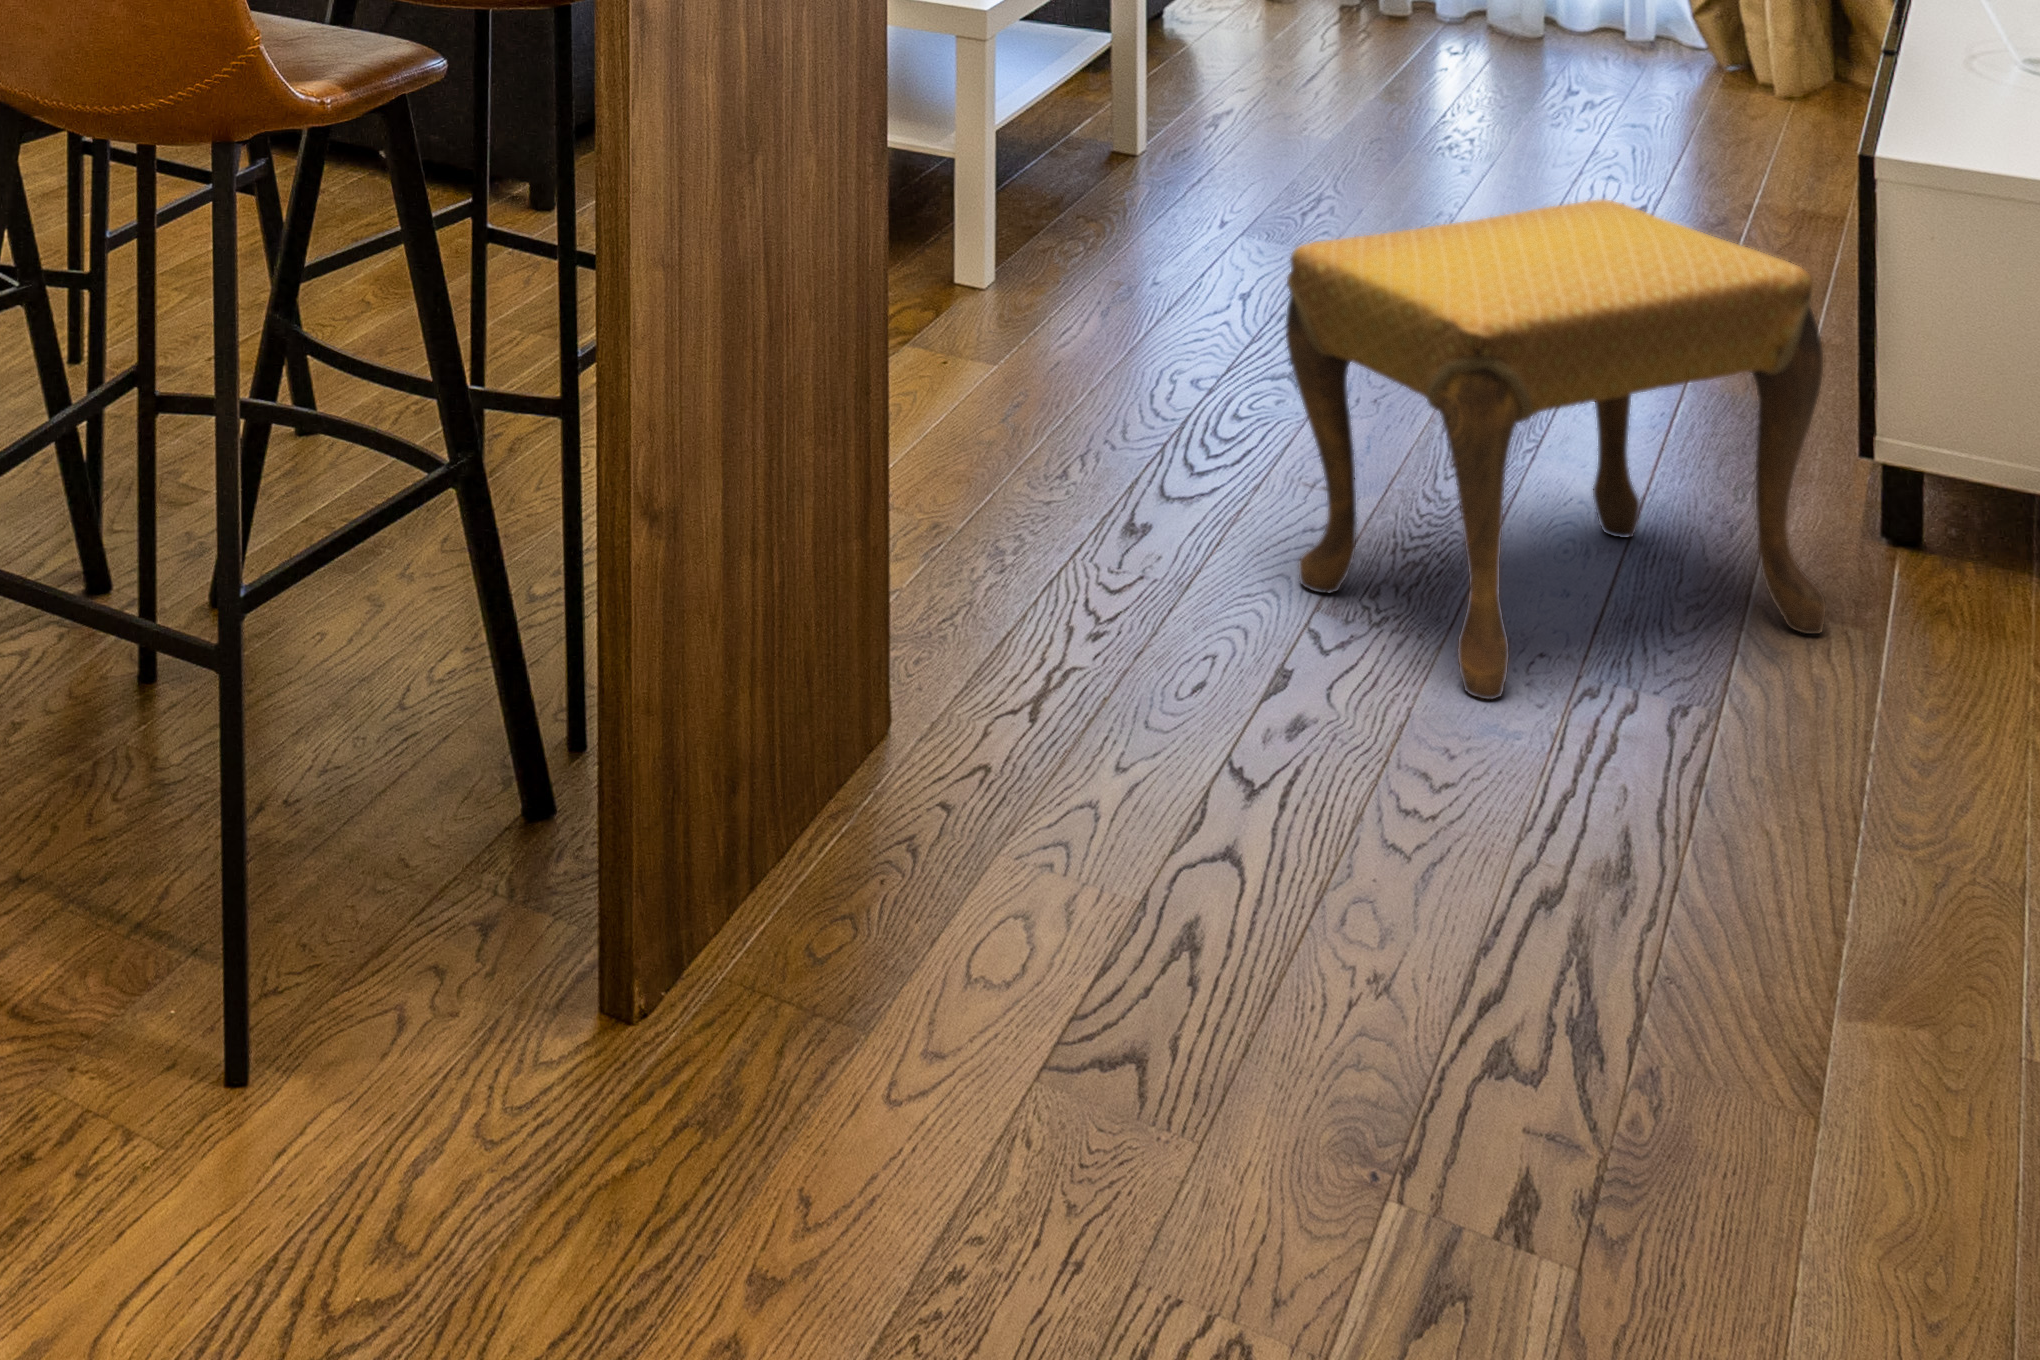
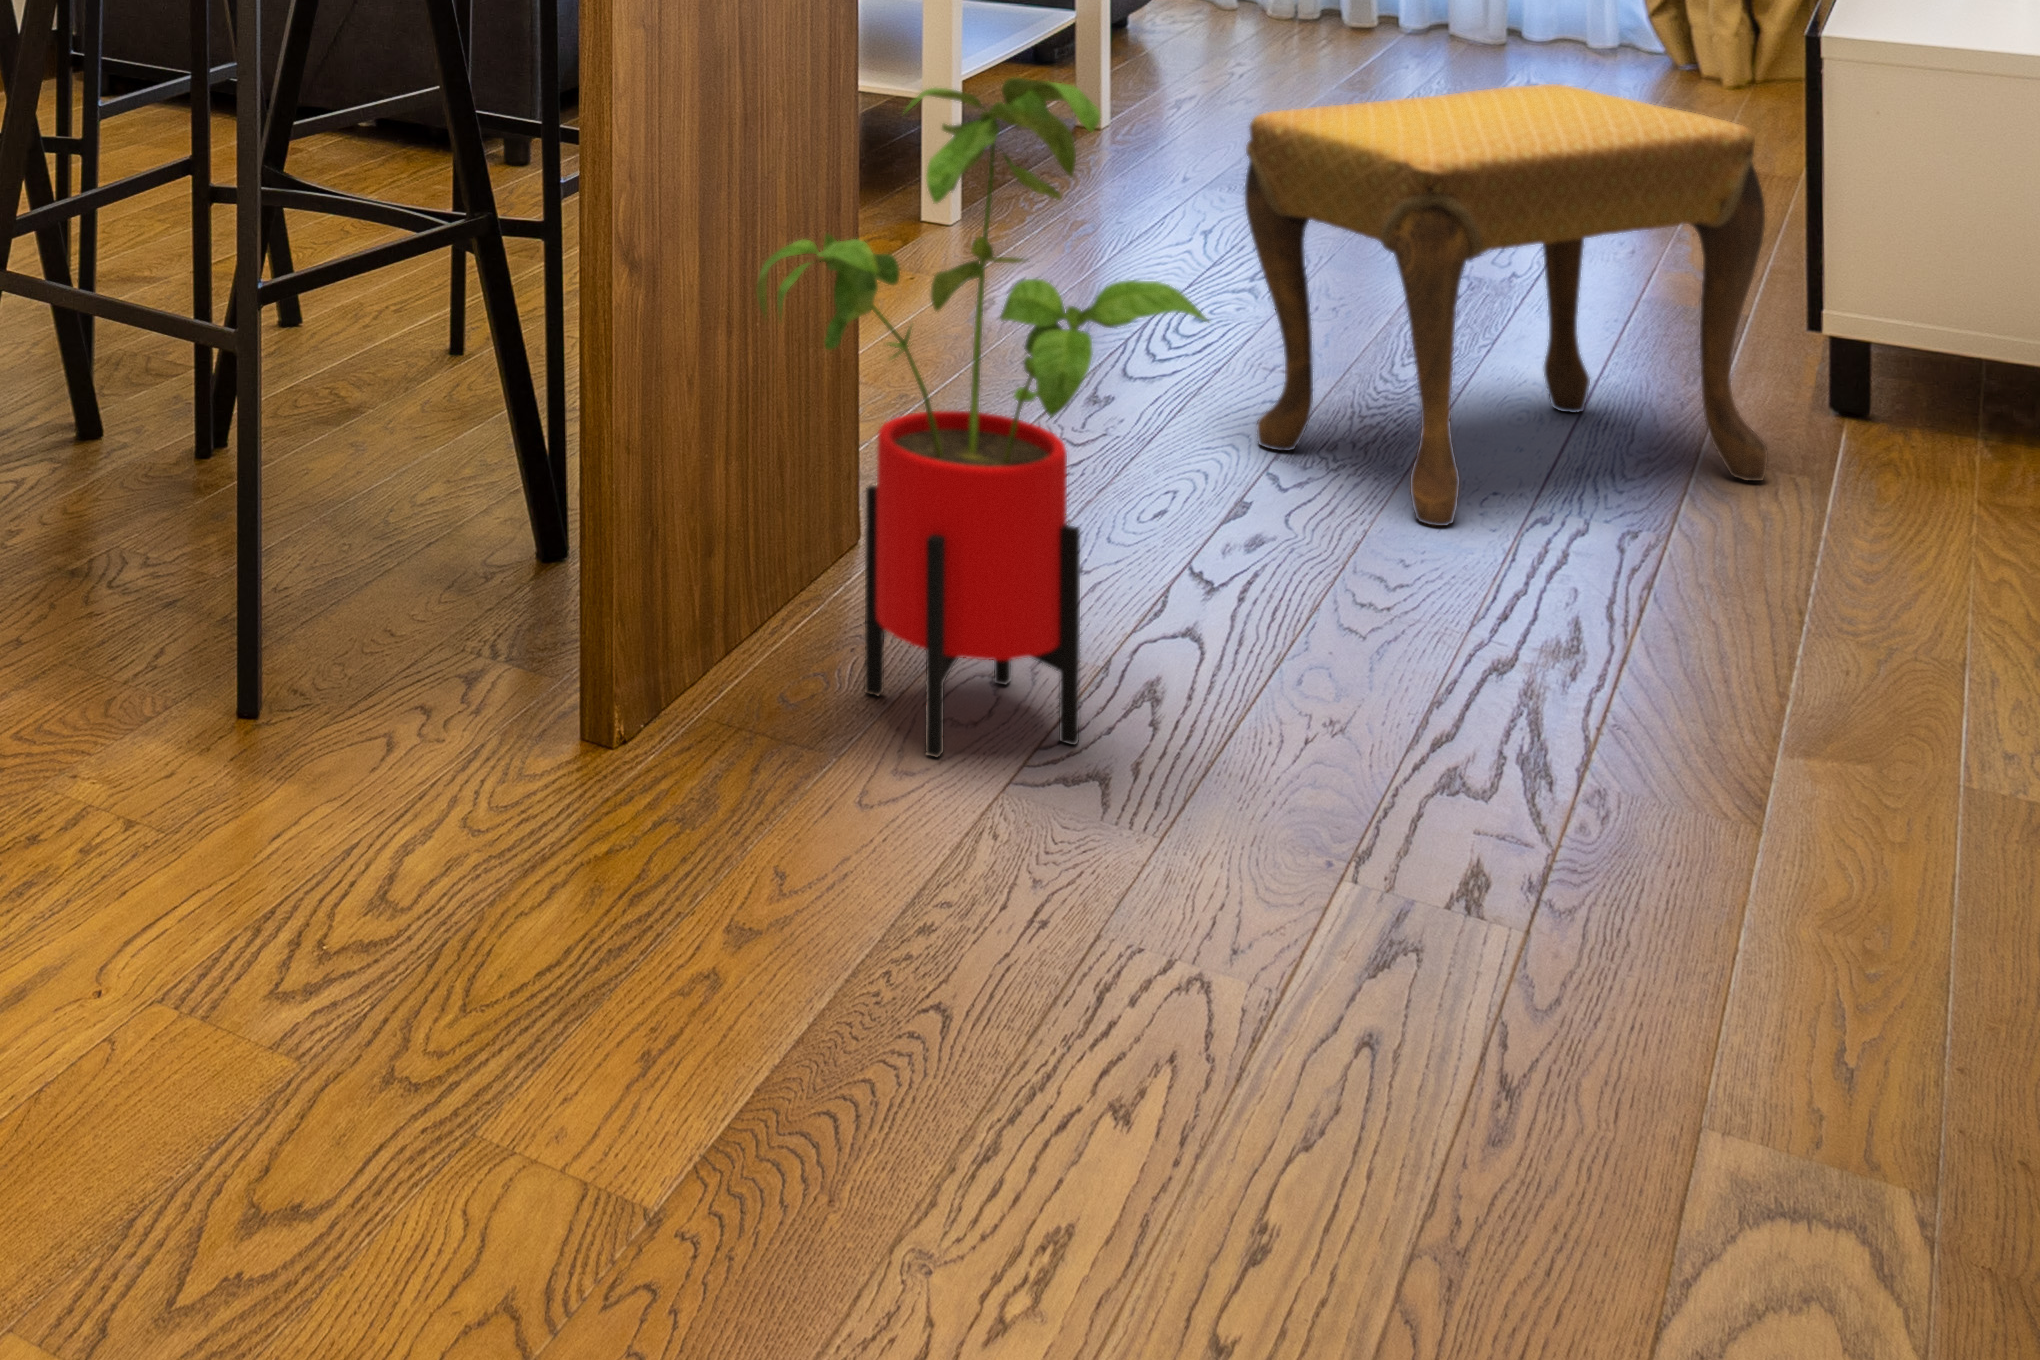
house plant: none [779,297,1254,1036] -> present [757,77,1209,757]

